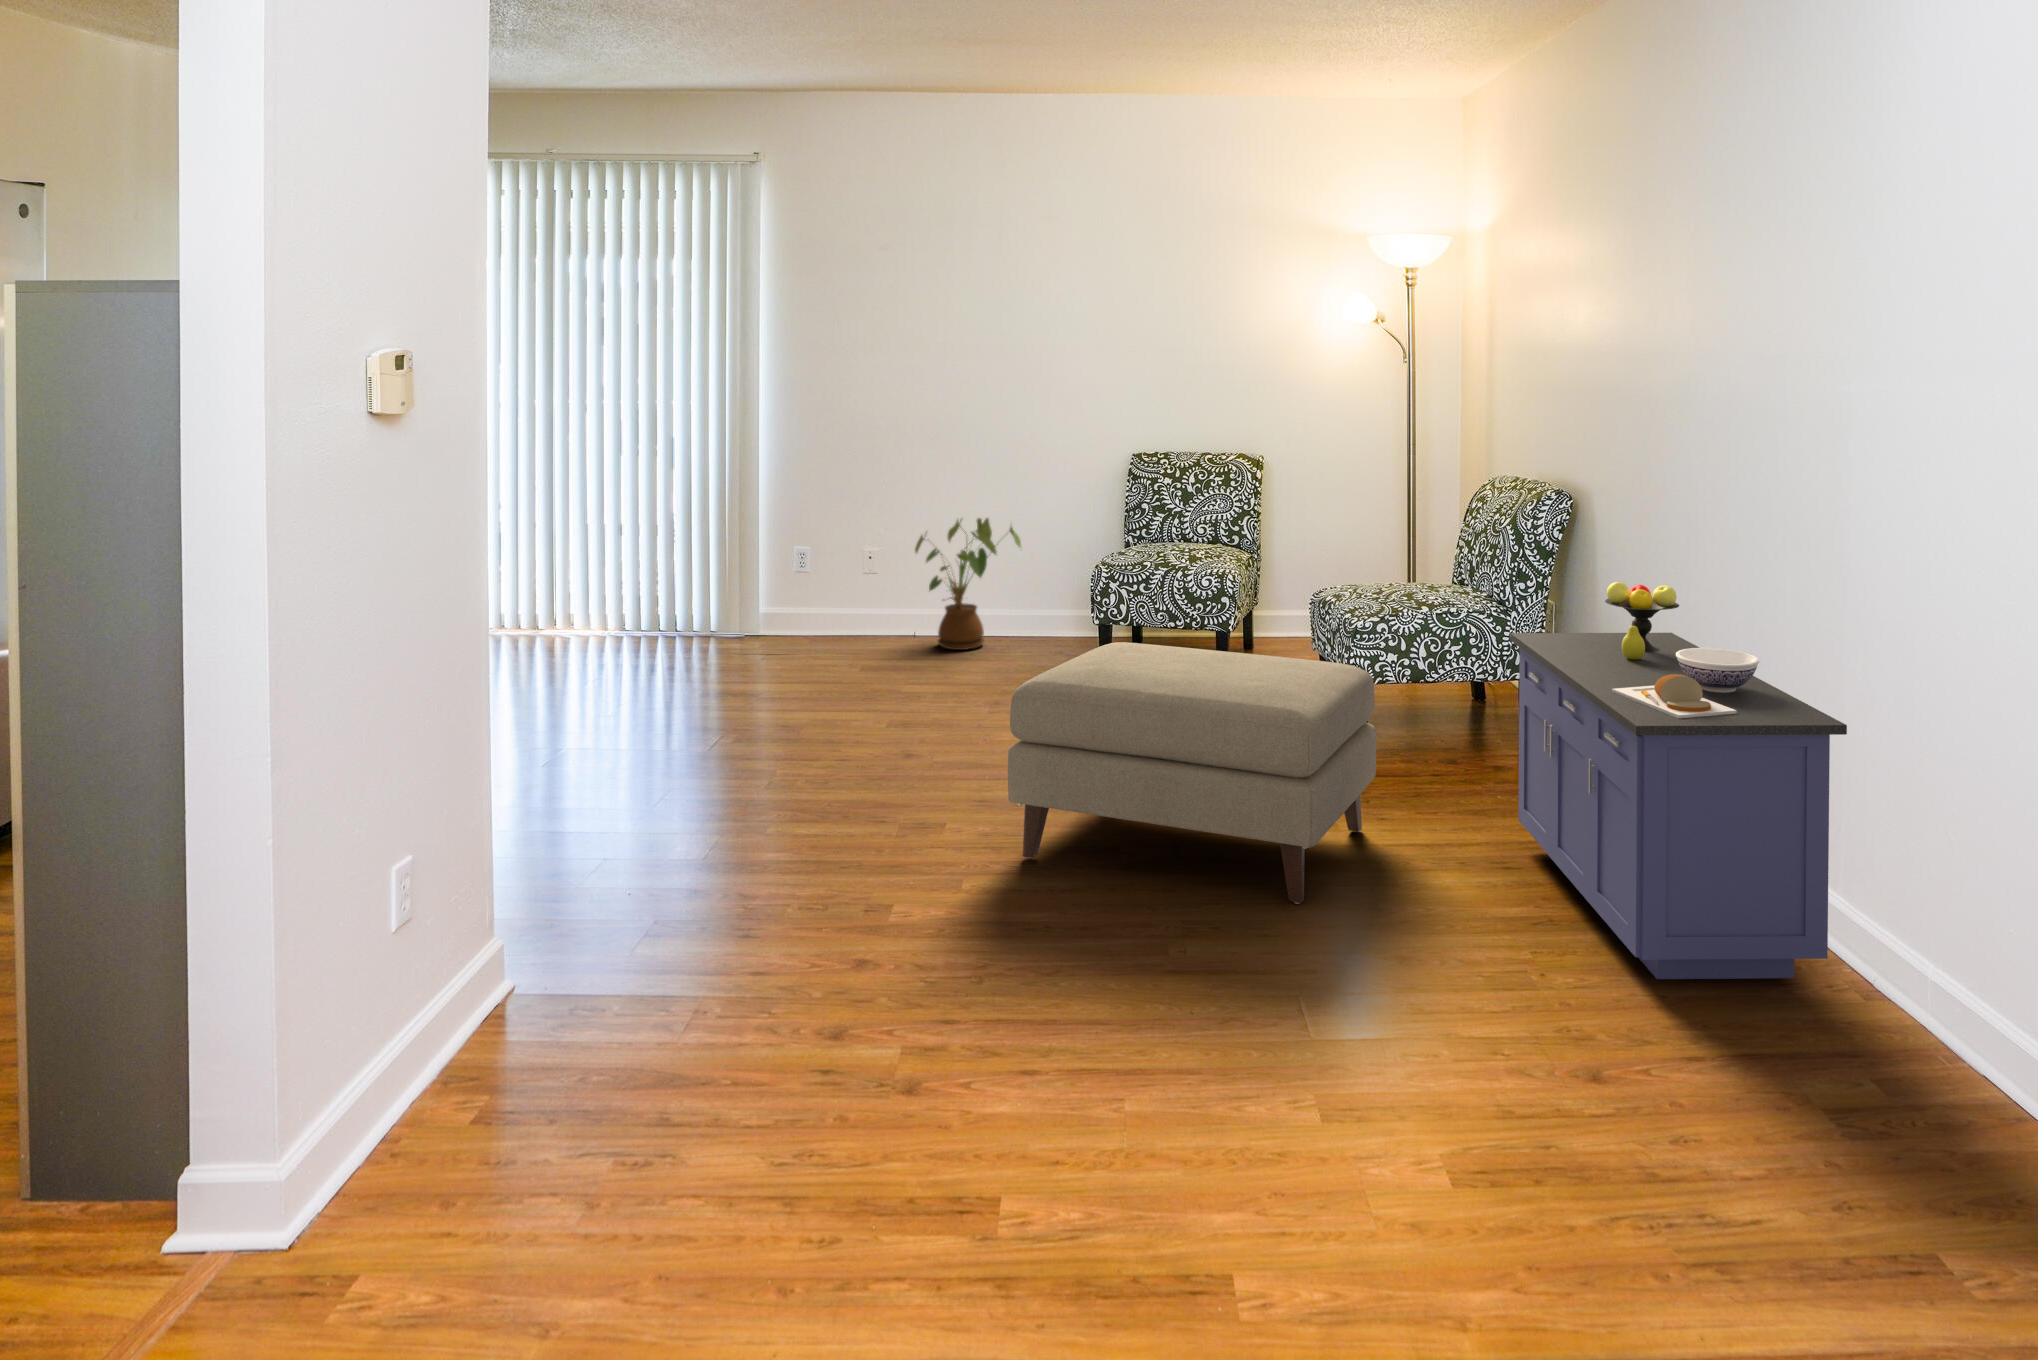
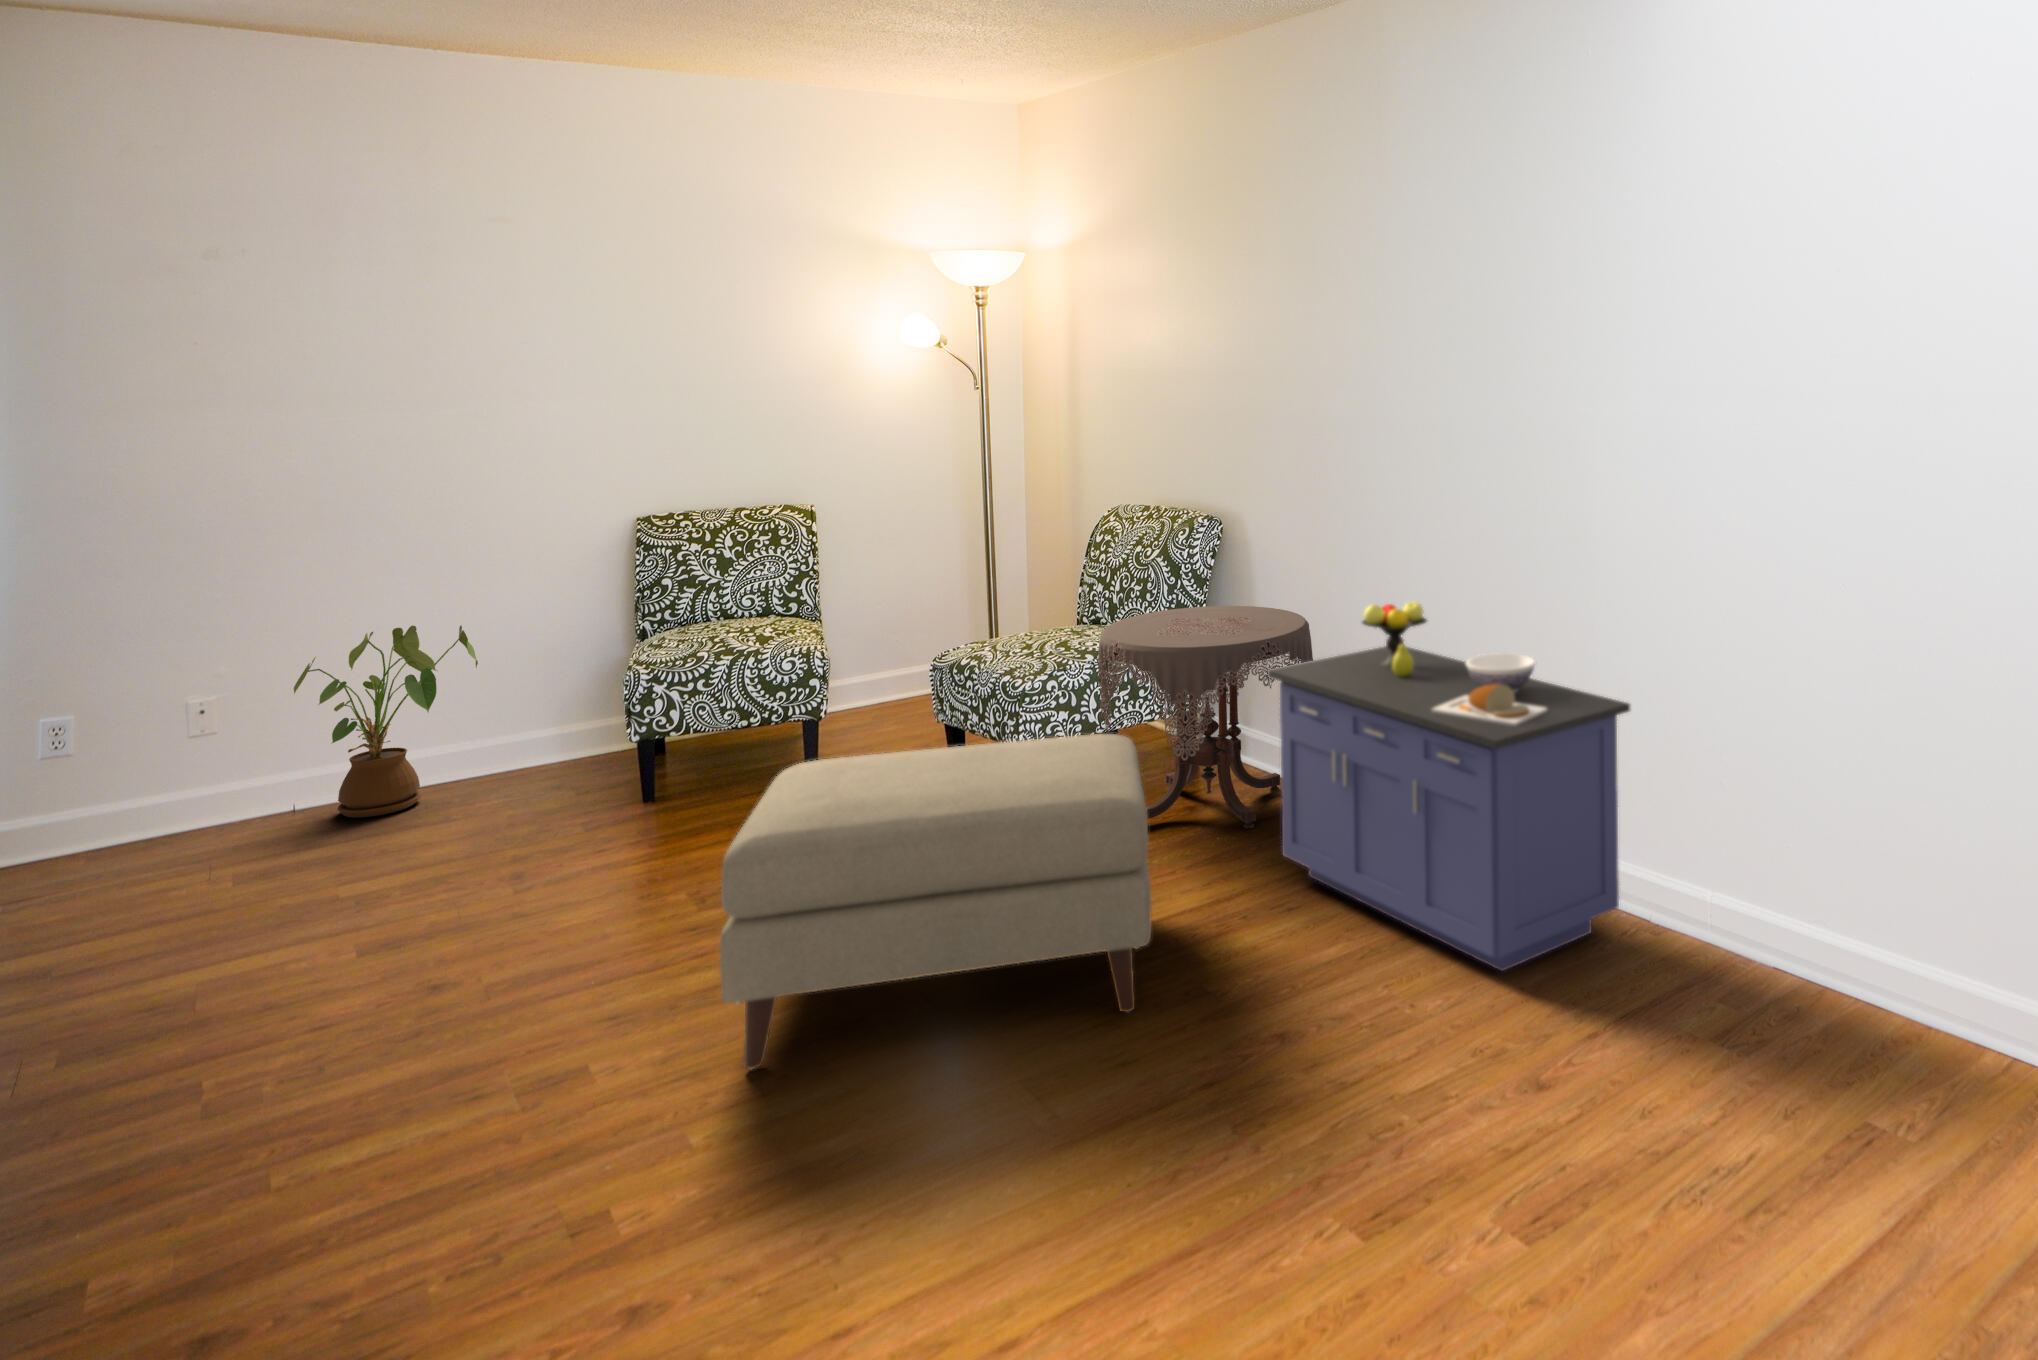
side table: none [1404,574,1621,797] -> present [1098,606,1313,829]

